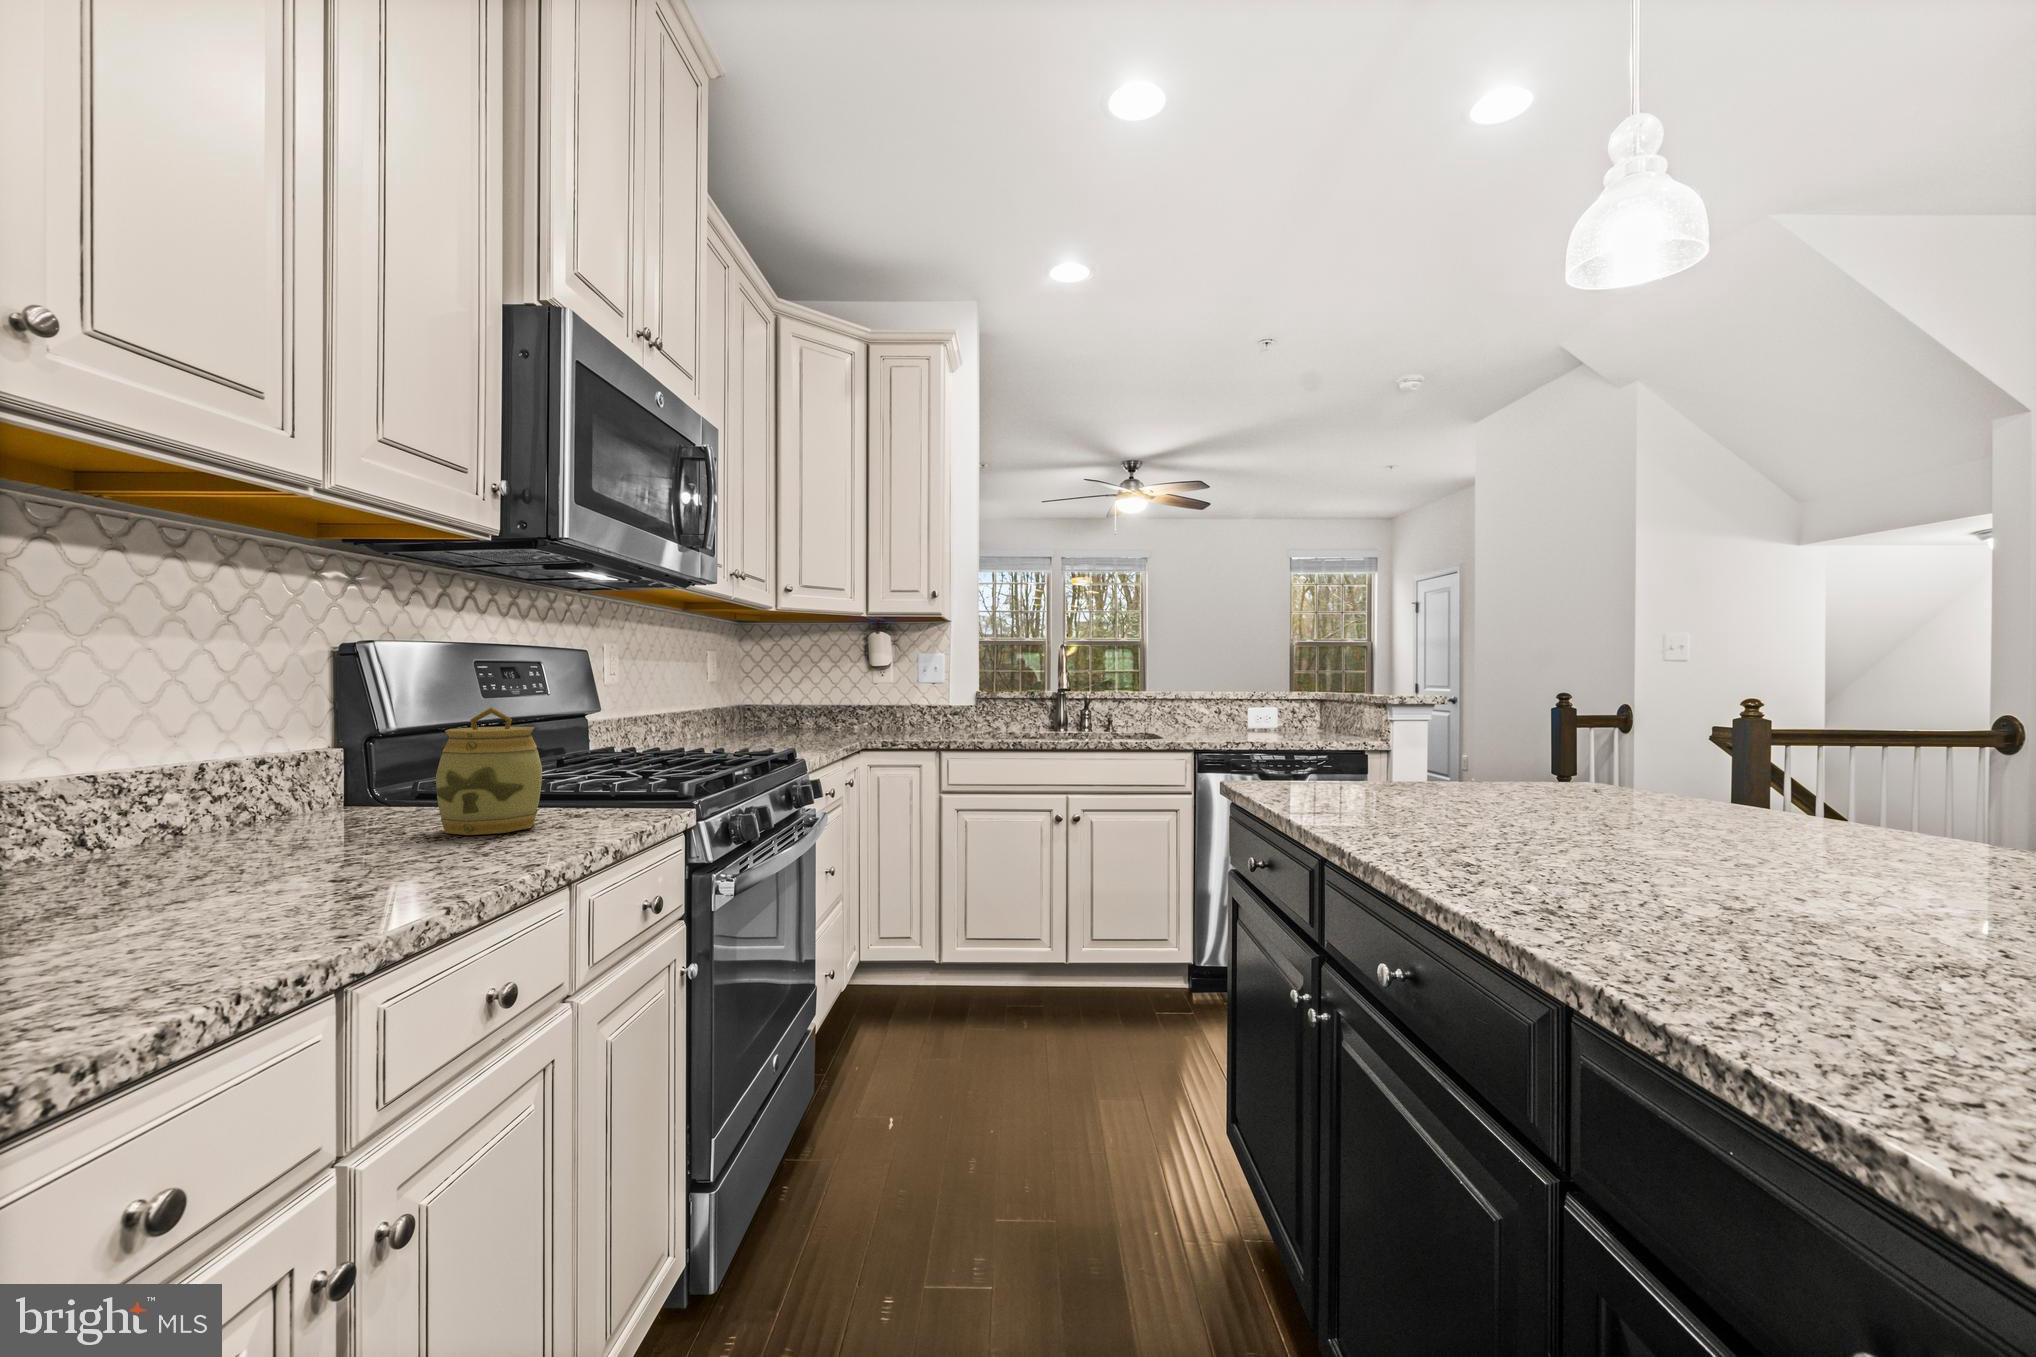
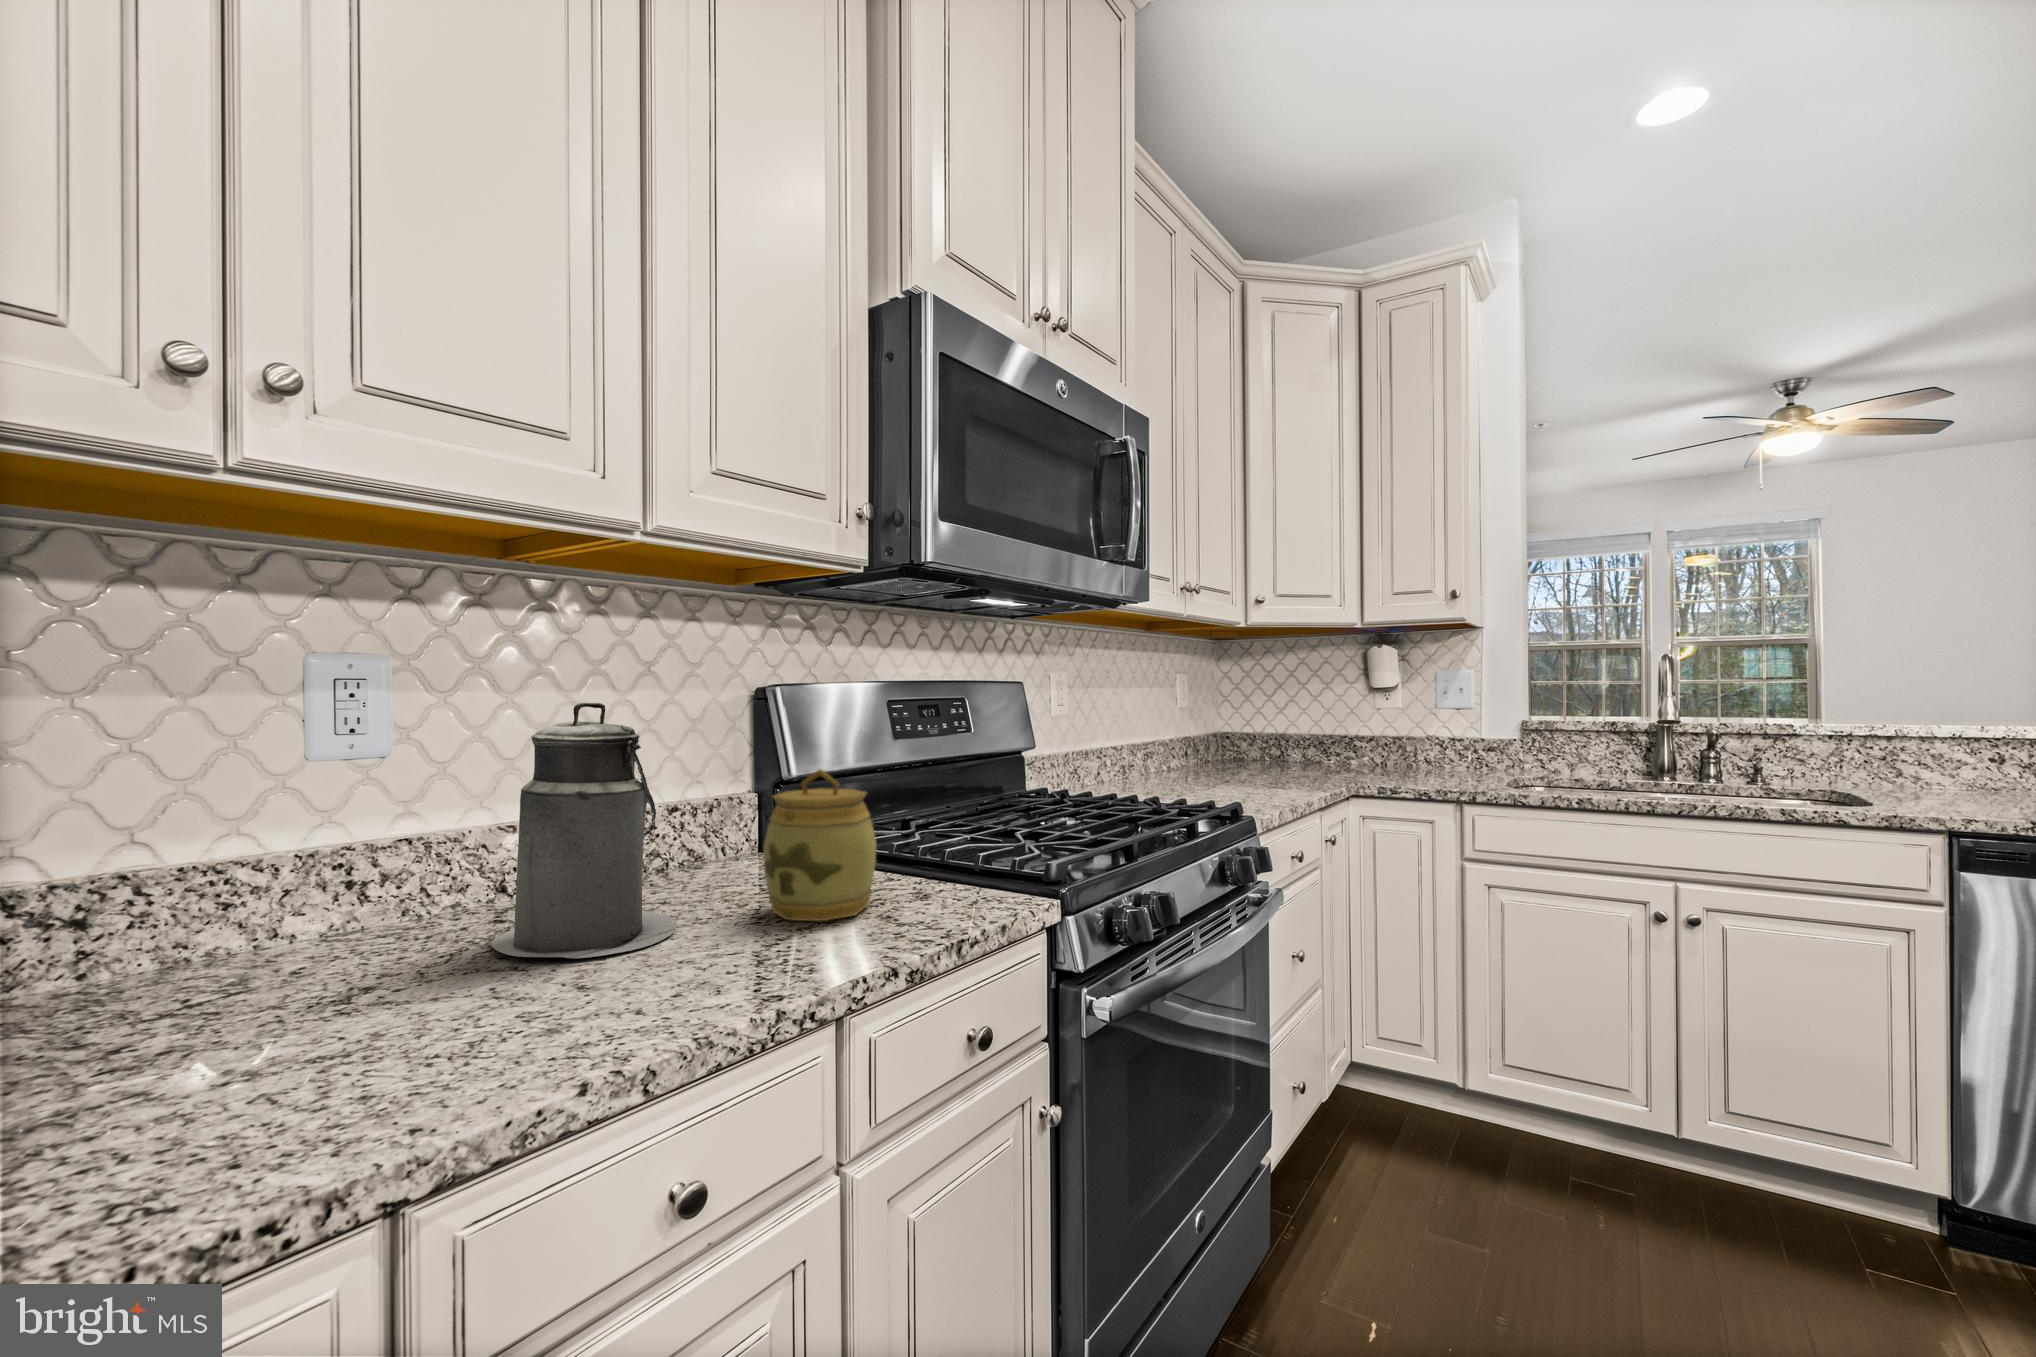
canister: none [156,641,362,874] -> present [492,703,677,958]

